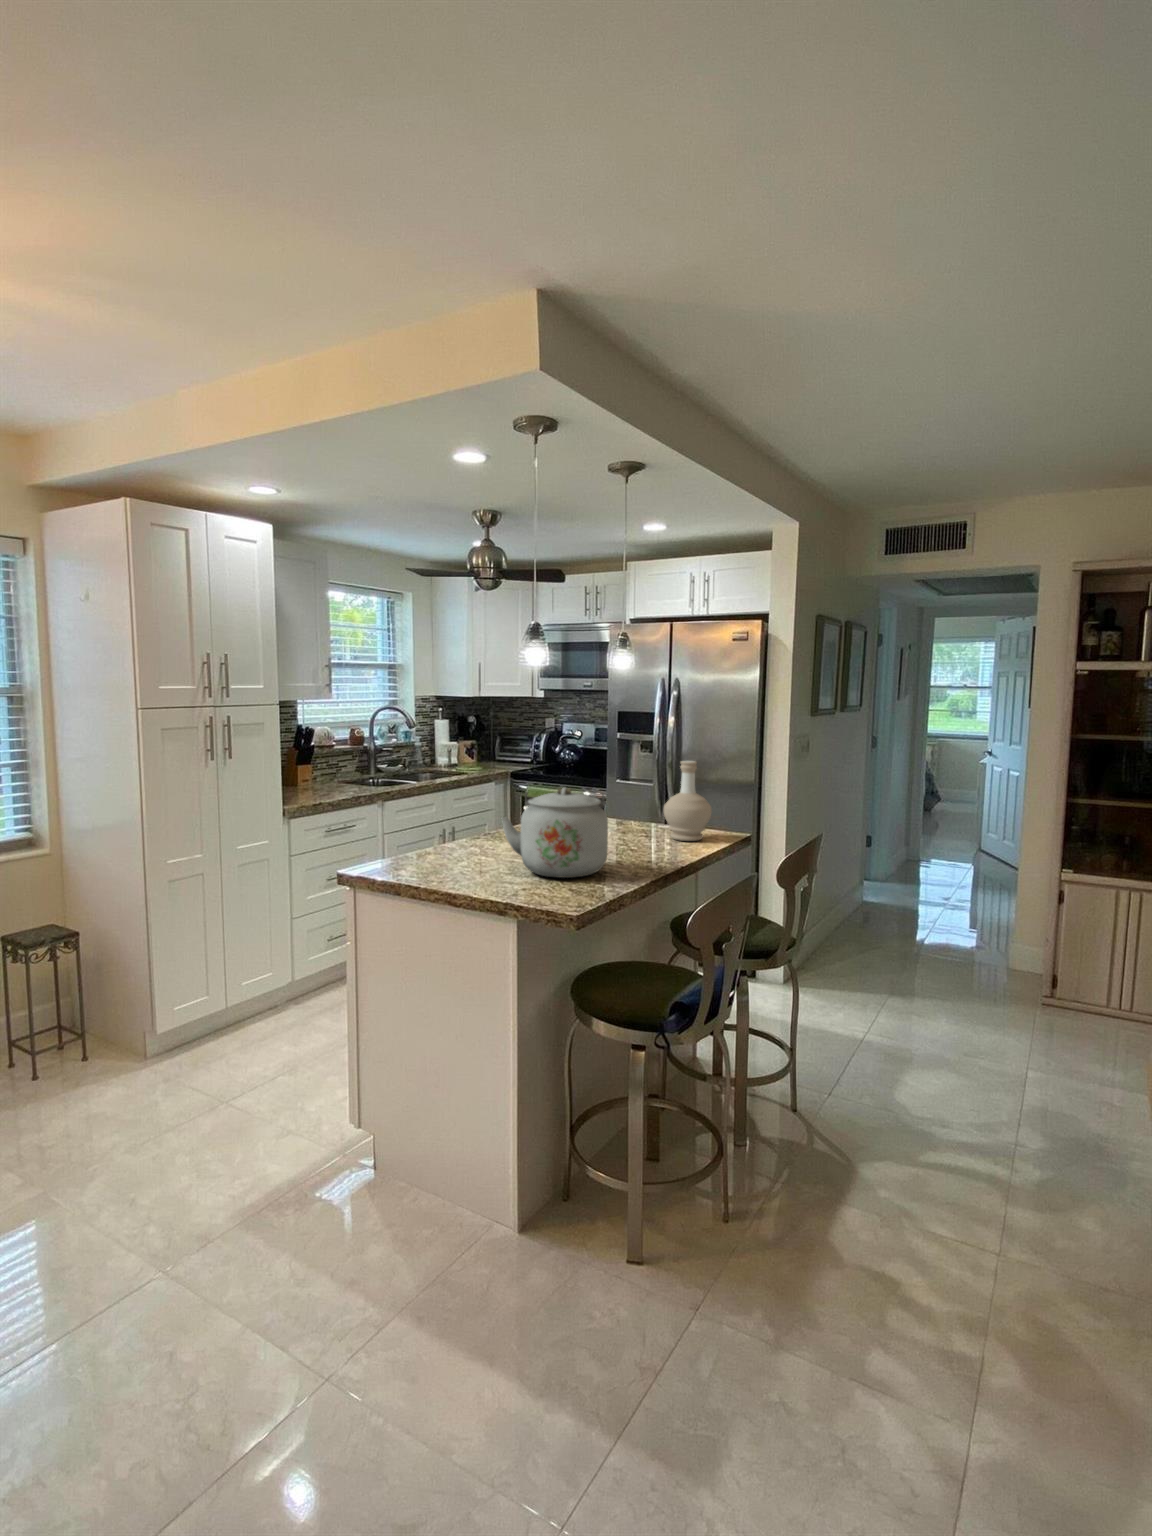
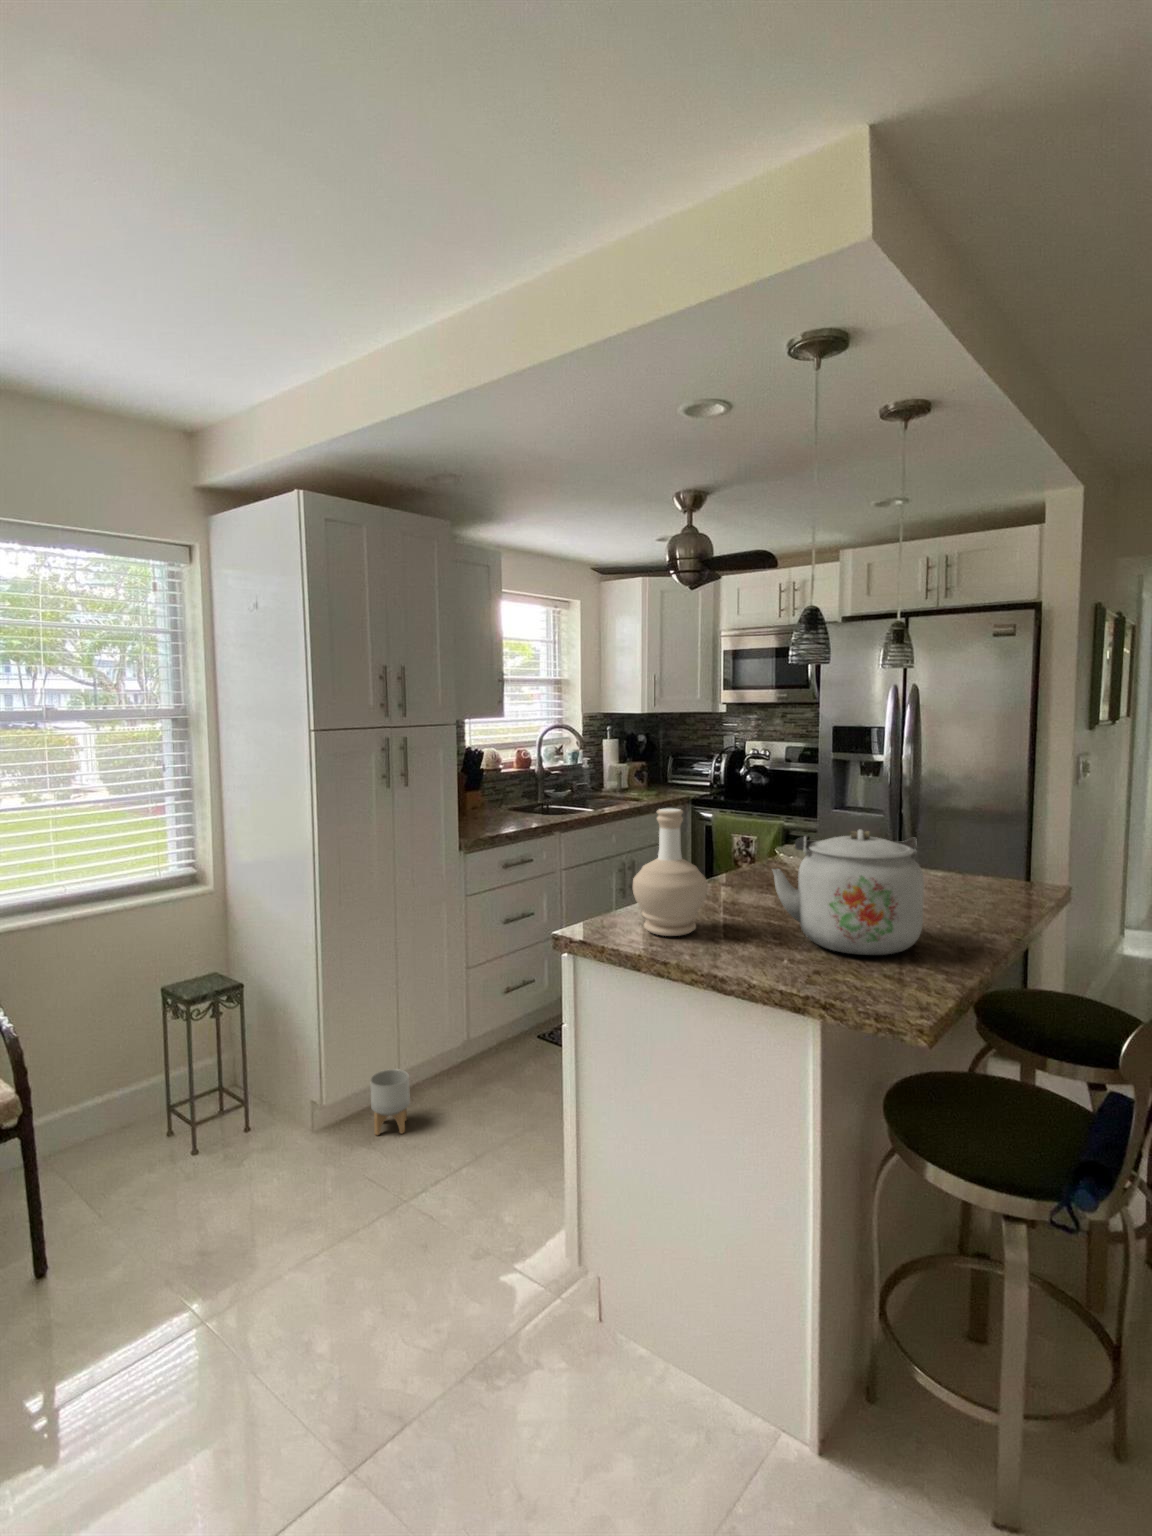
bottle: present [664,761,712,841] -> present [633,808,707,936]
planter: none [199,1003,235,1059] -> present [370,1069,410,1135]

